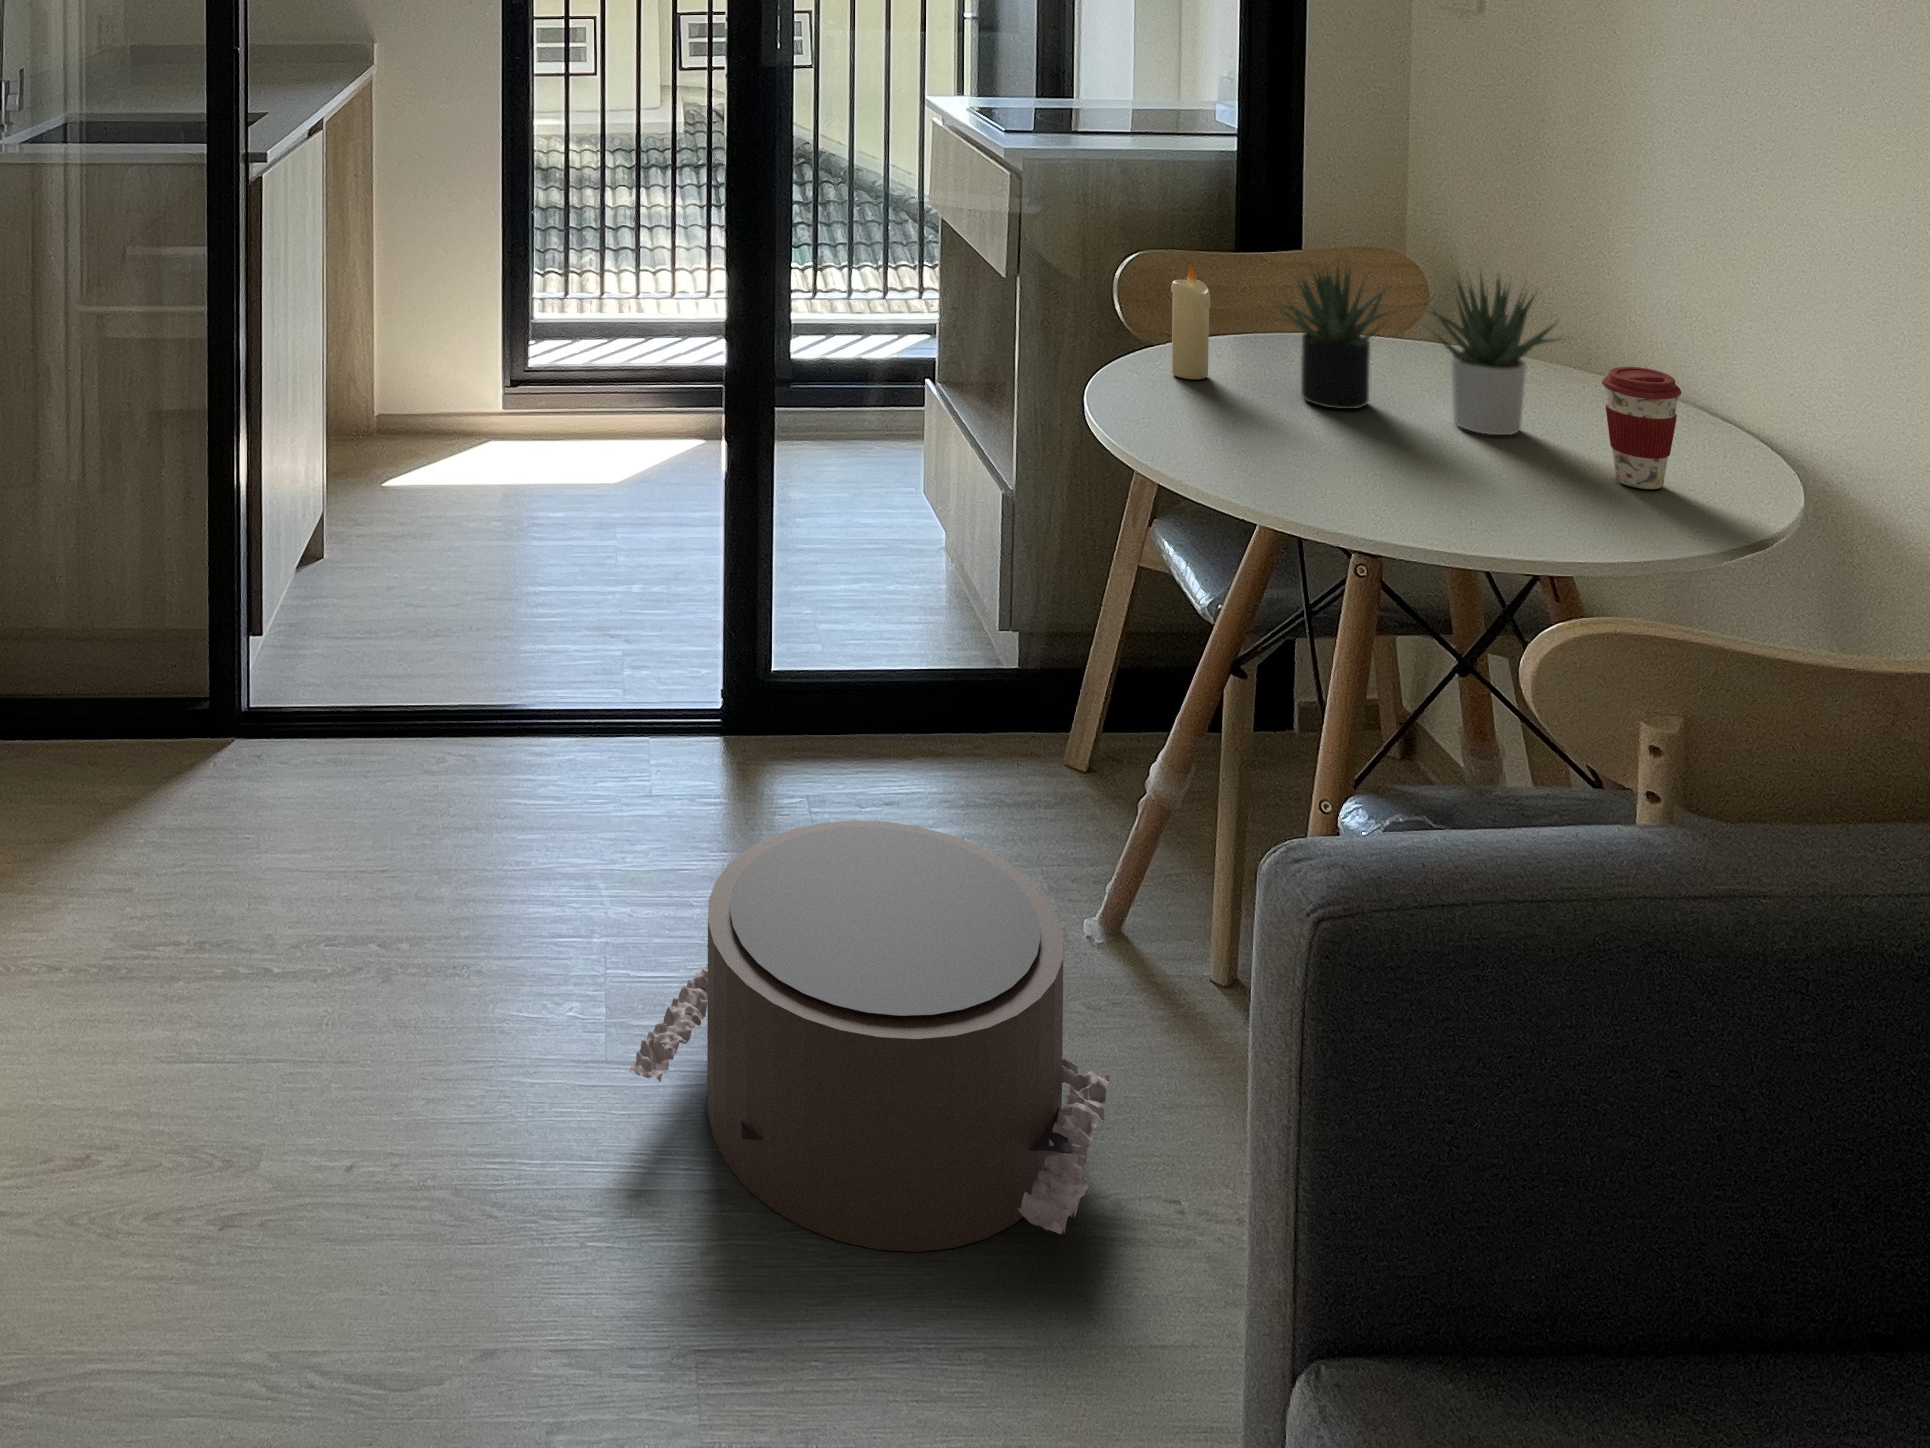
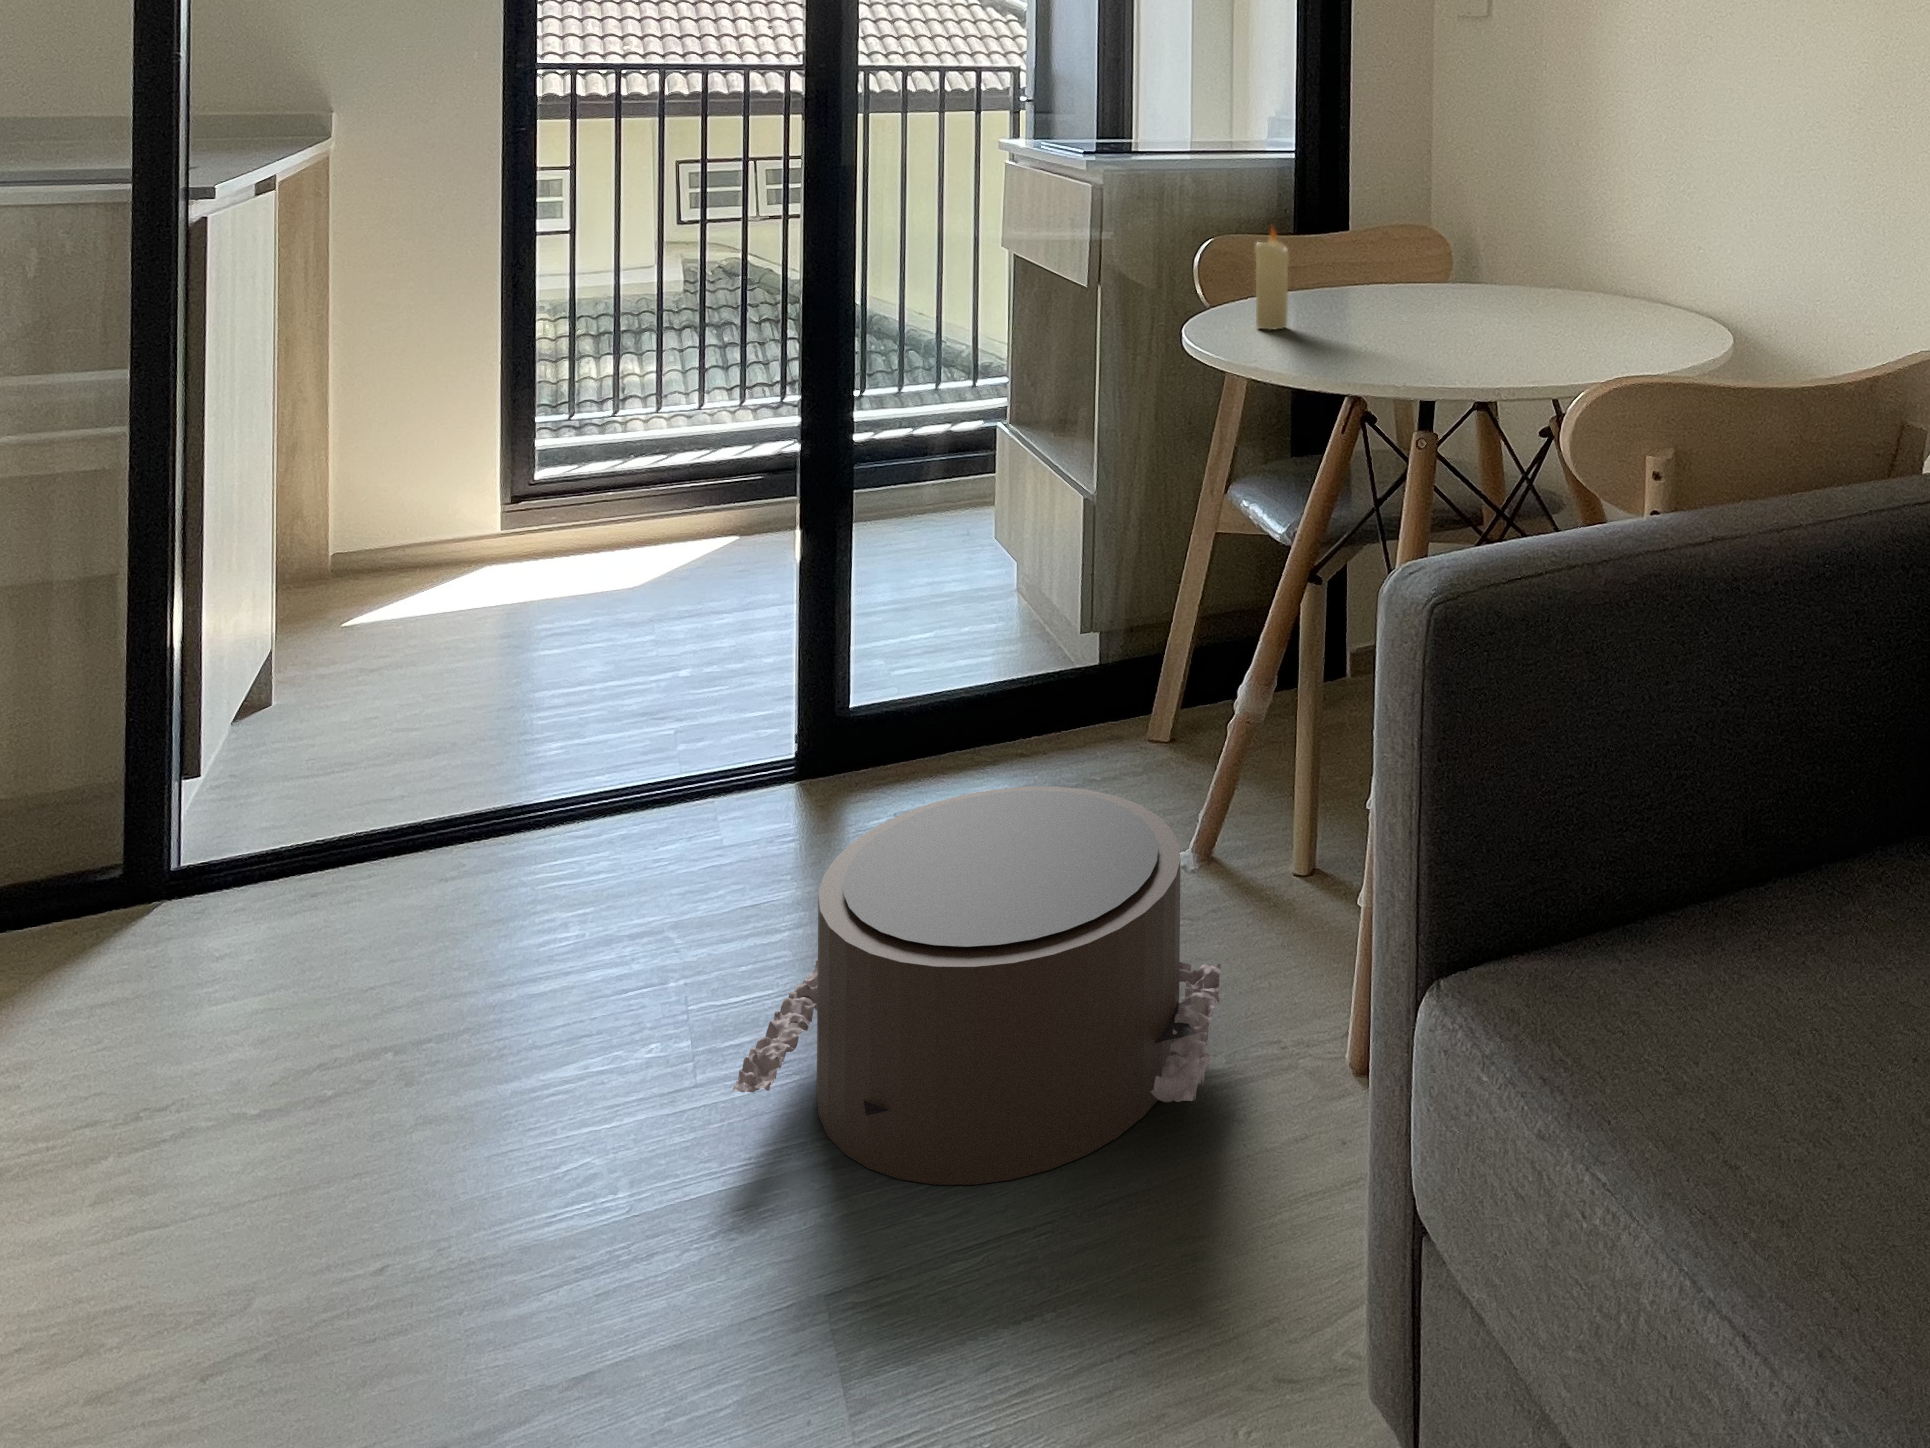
succulent plant: present [1275,269,1569,435] -> none [1338,201,1578,341]
coffee cup: present [1602,367,1681,489] -> none [1605,264,1661,359]

